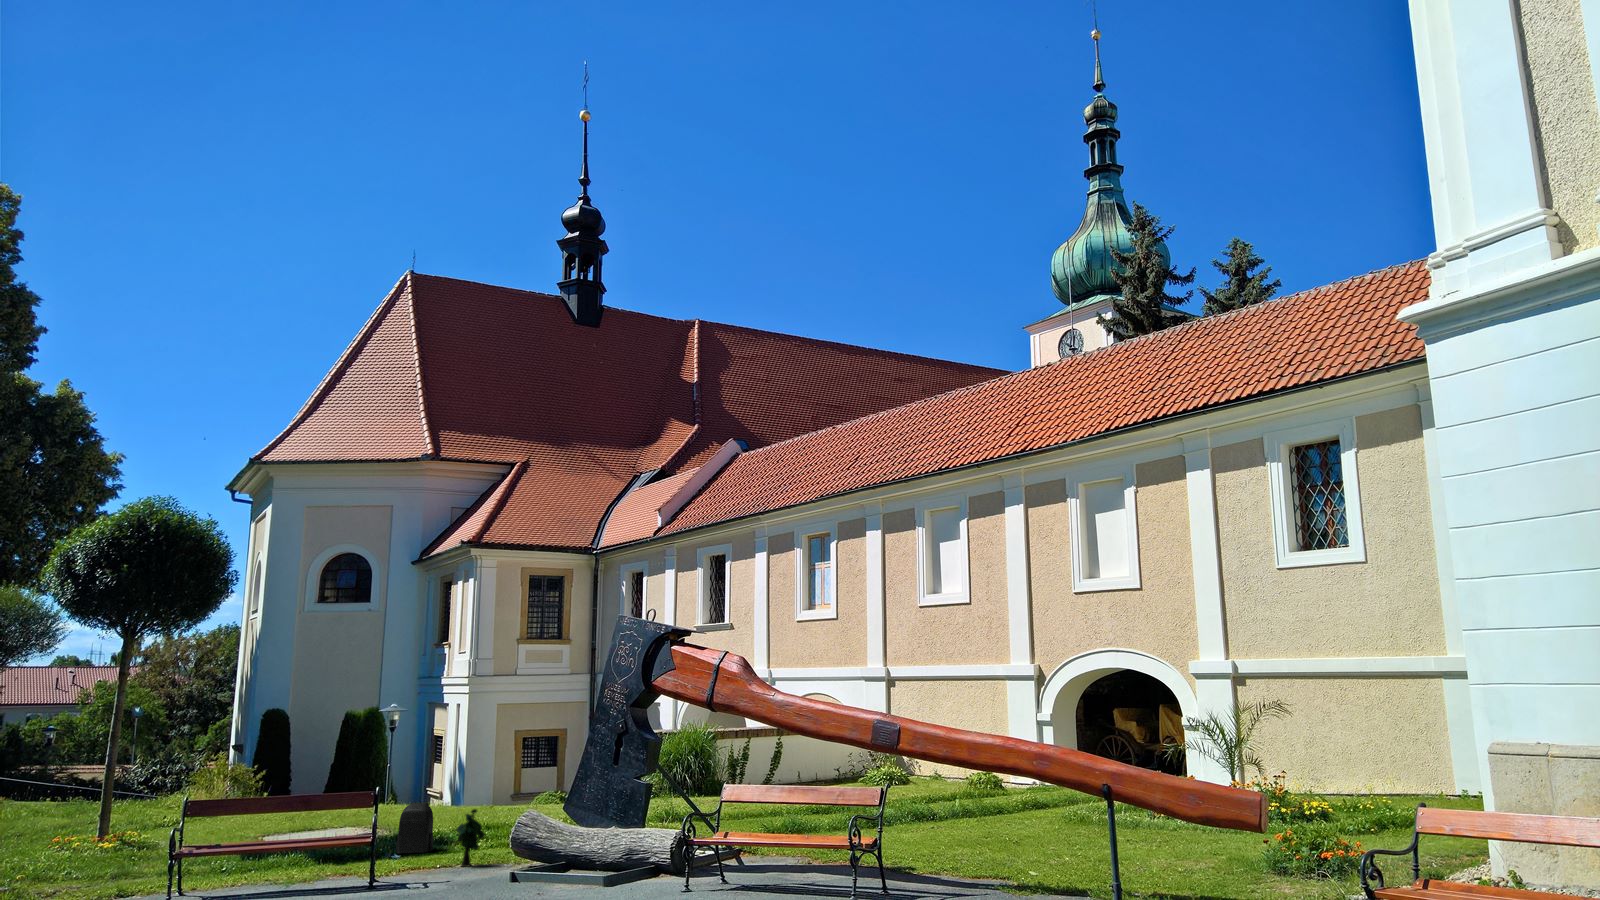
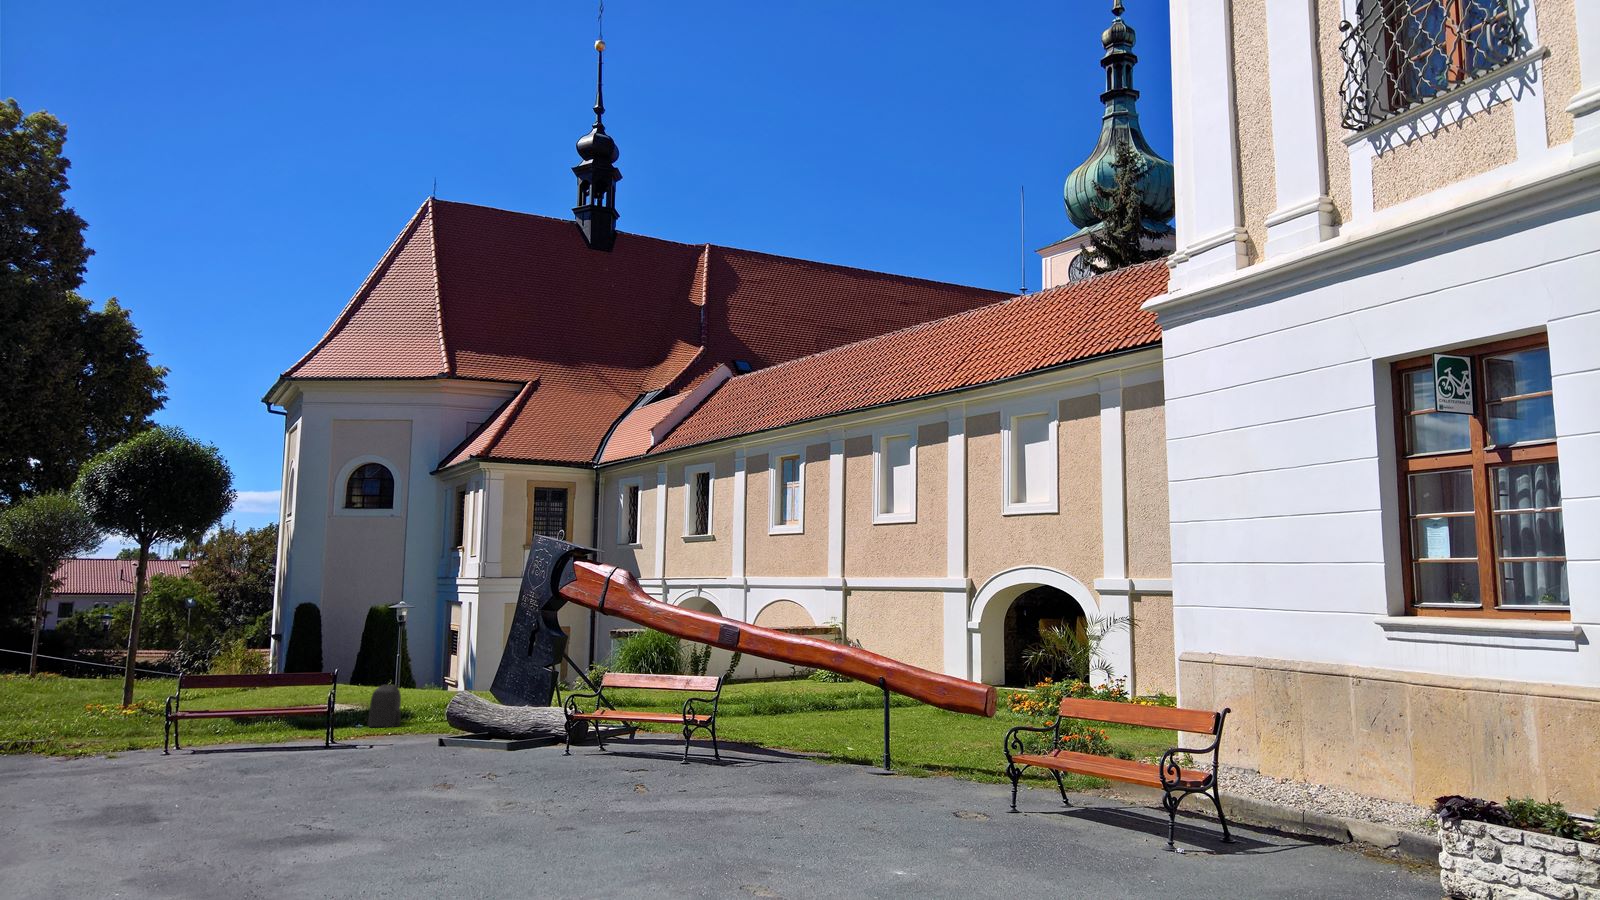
decorative plant: present [455,809,485,867] -> none [406,689,435,737]

